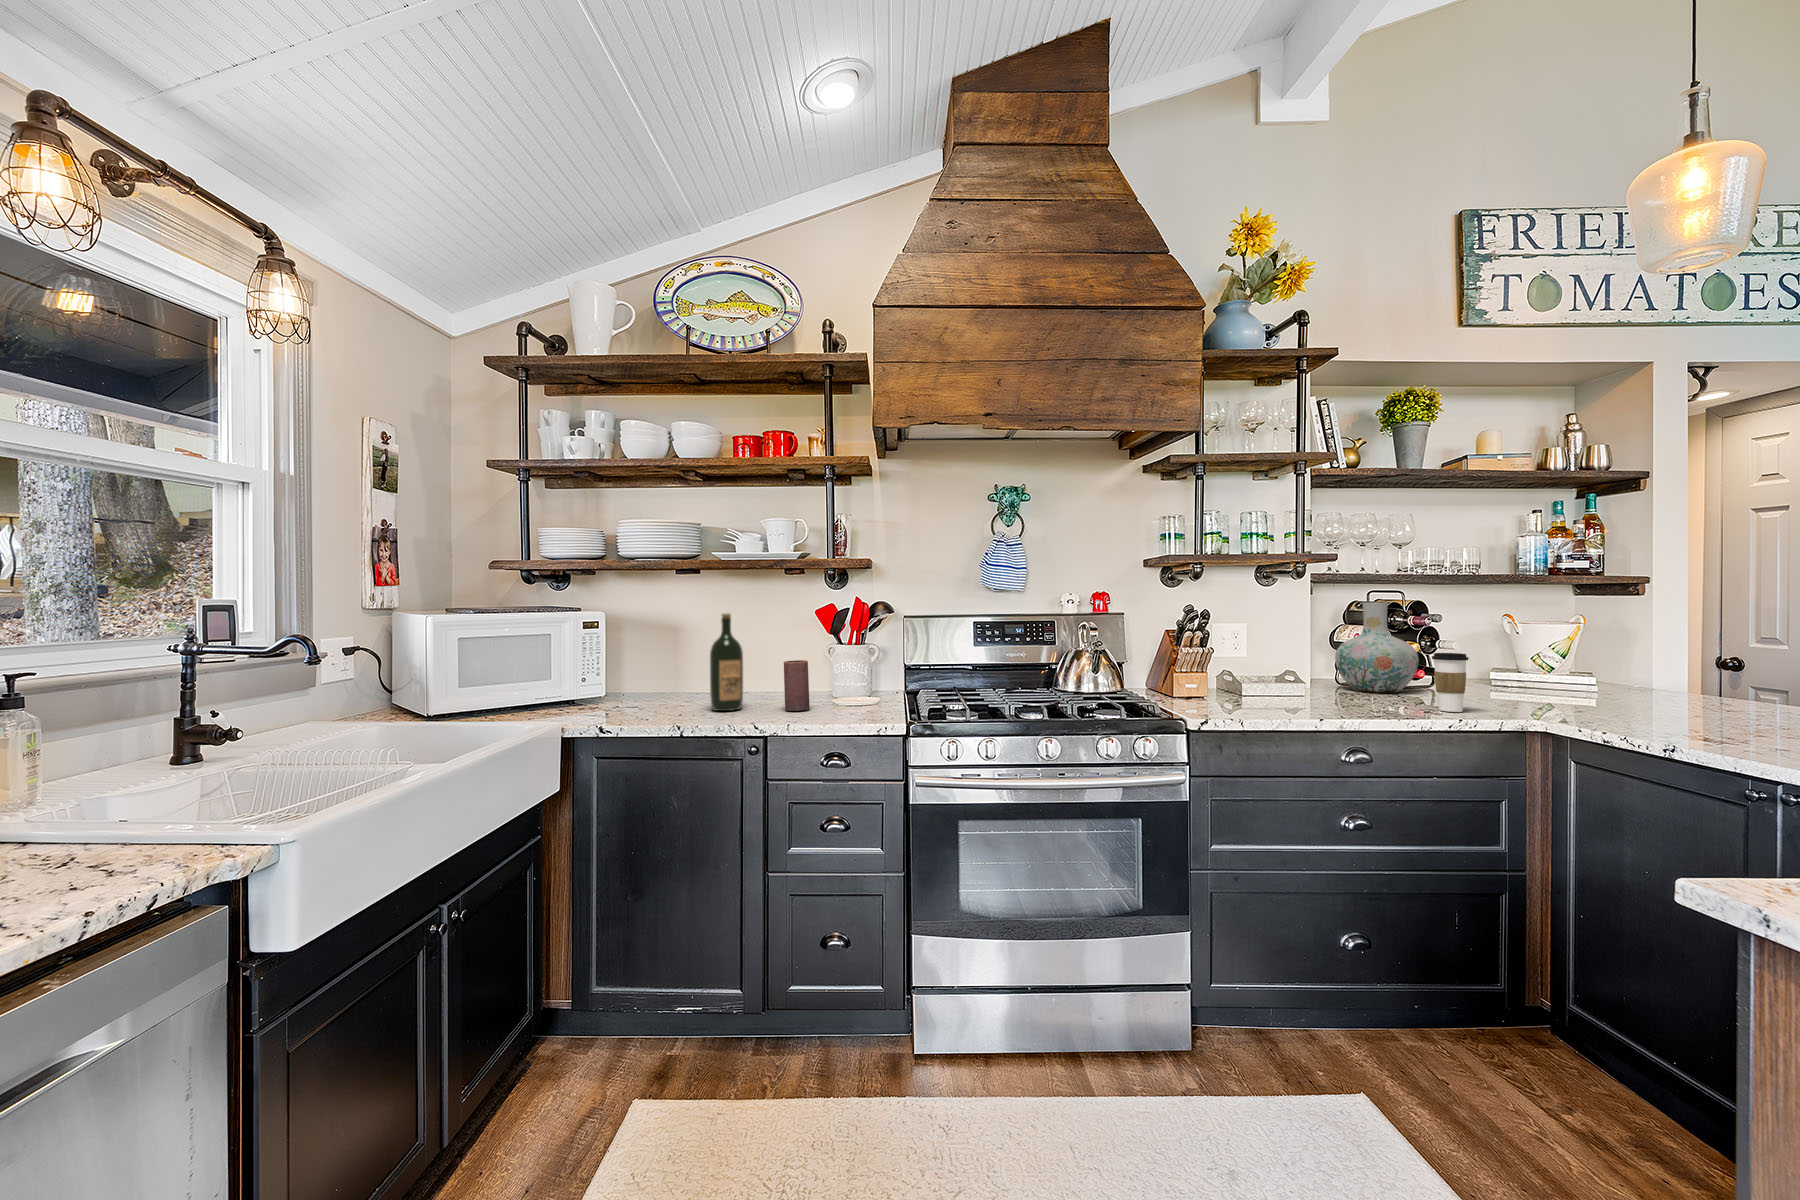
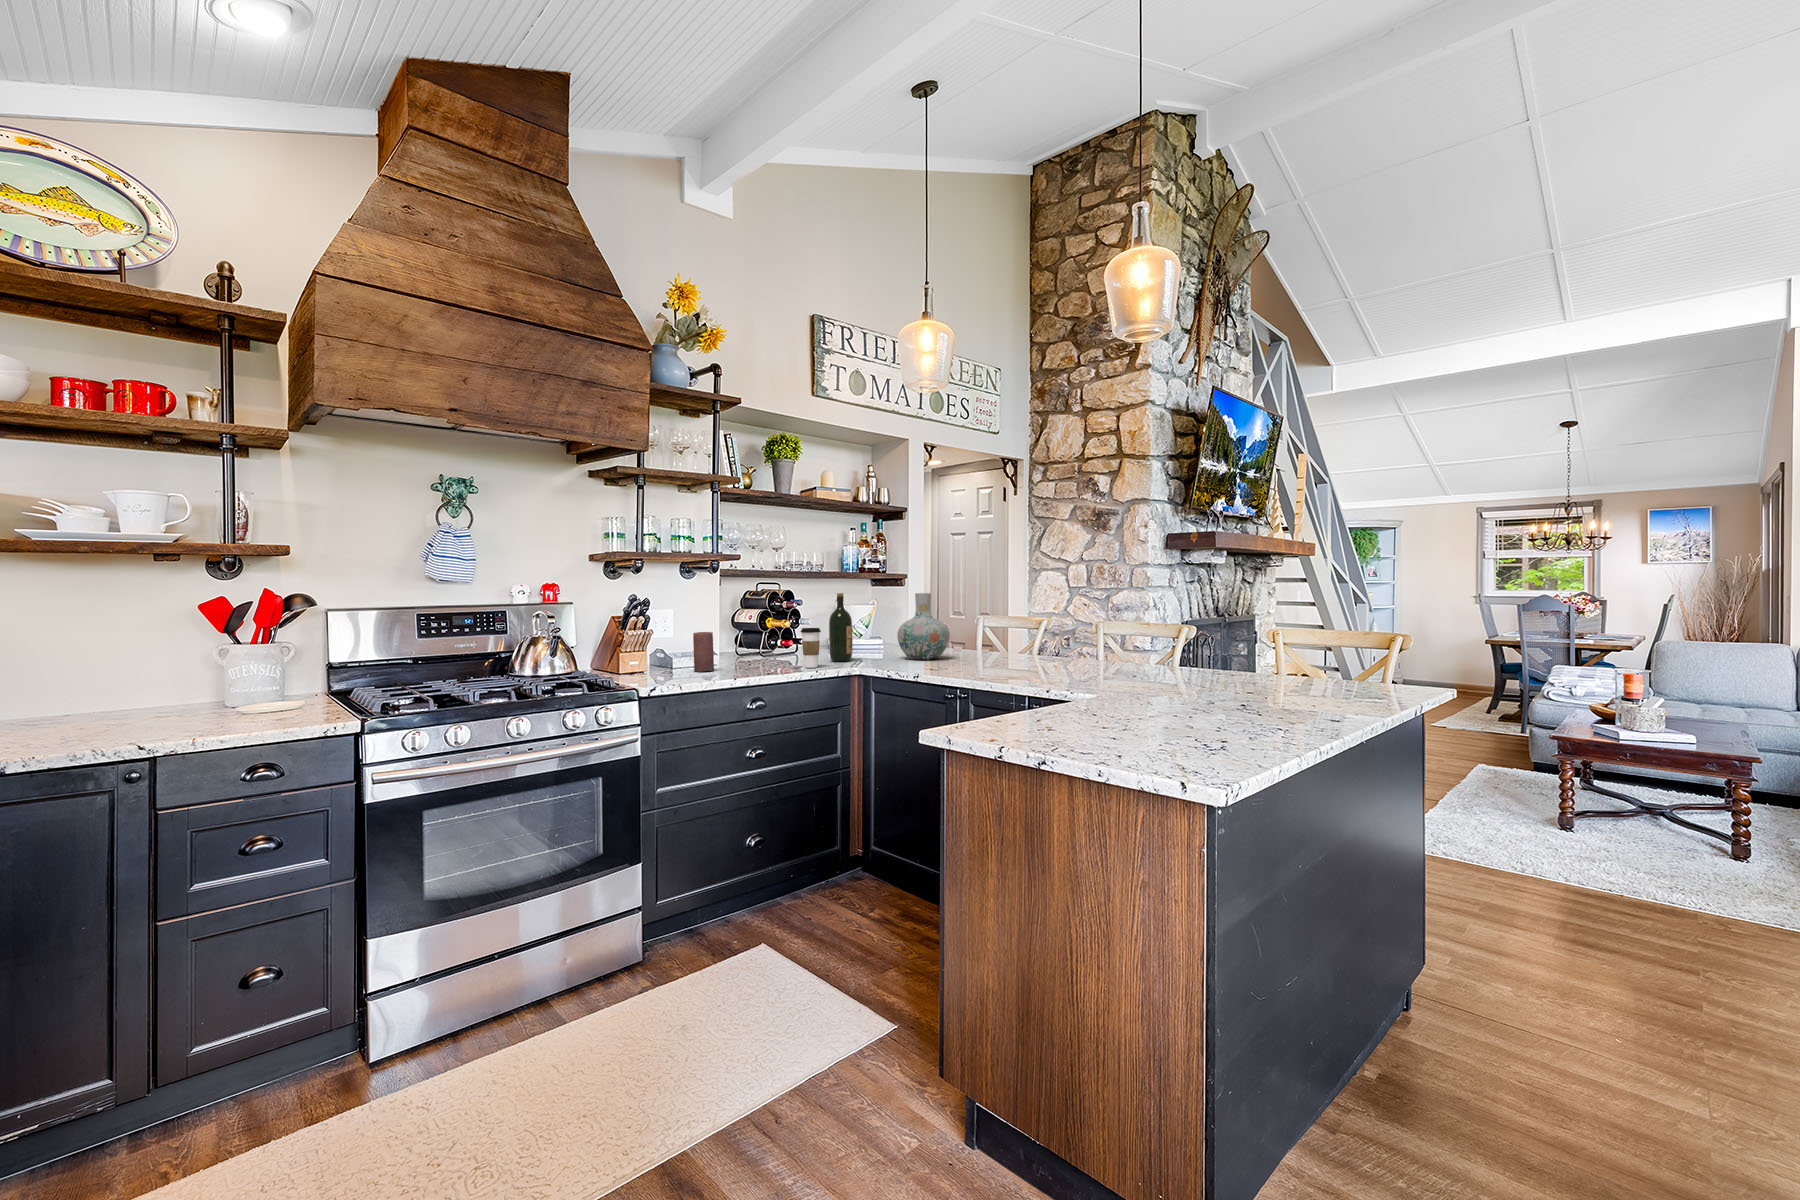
vase: present [1335,603,1419,693] -> present [897,593,950,660]
wine bottle: present [710,613,743,711] -> present [829,593,853,662]
candle: present [784,660,810,711] -> present [693,632,714,672]

